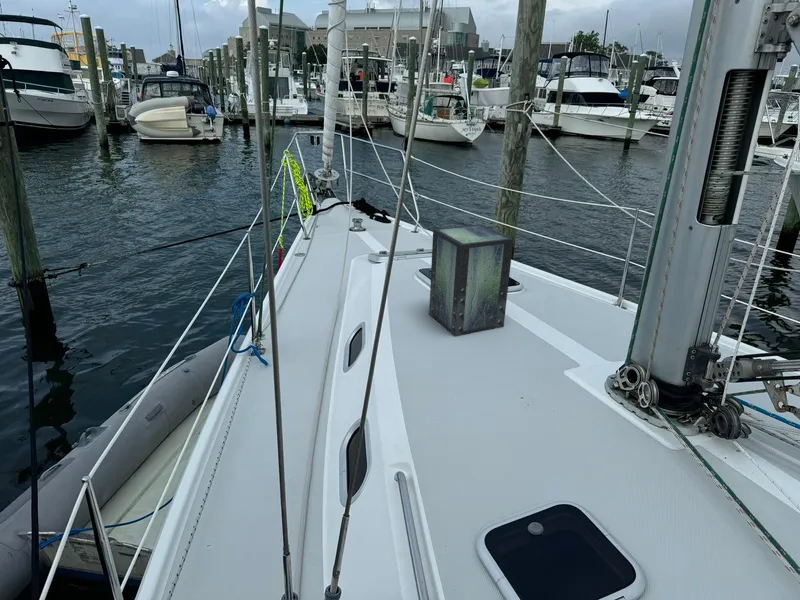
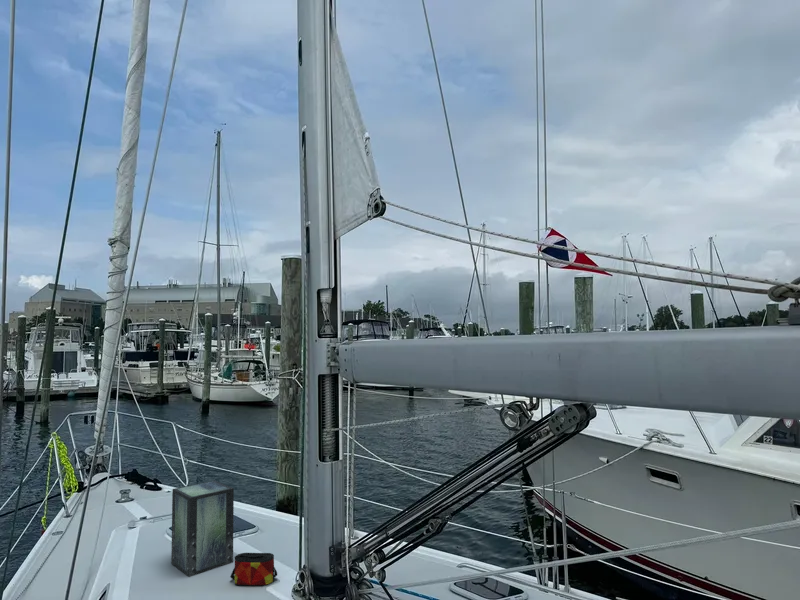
bag: none [509,324,573,370] -> present [230,553,277,586]

